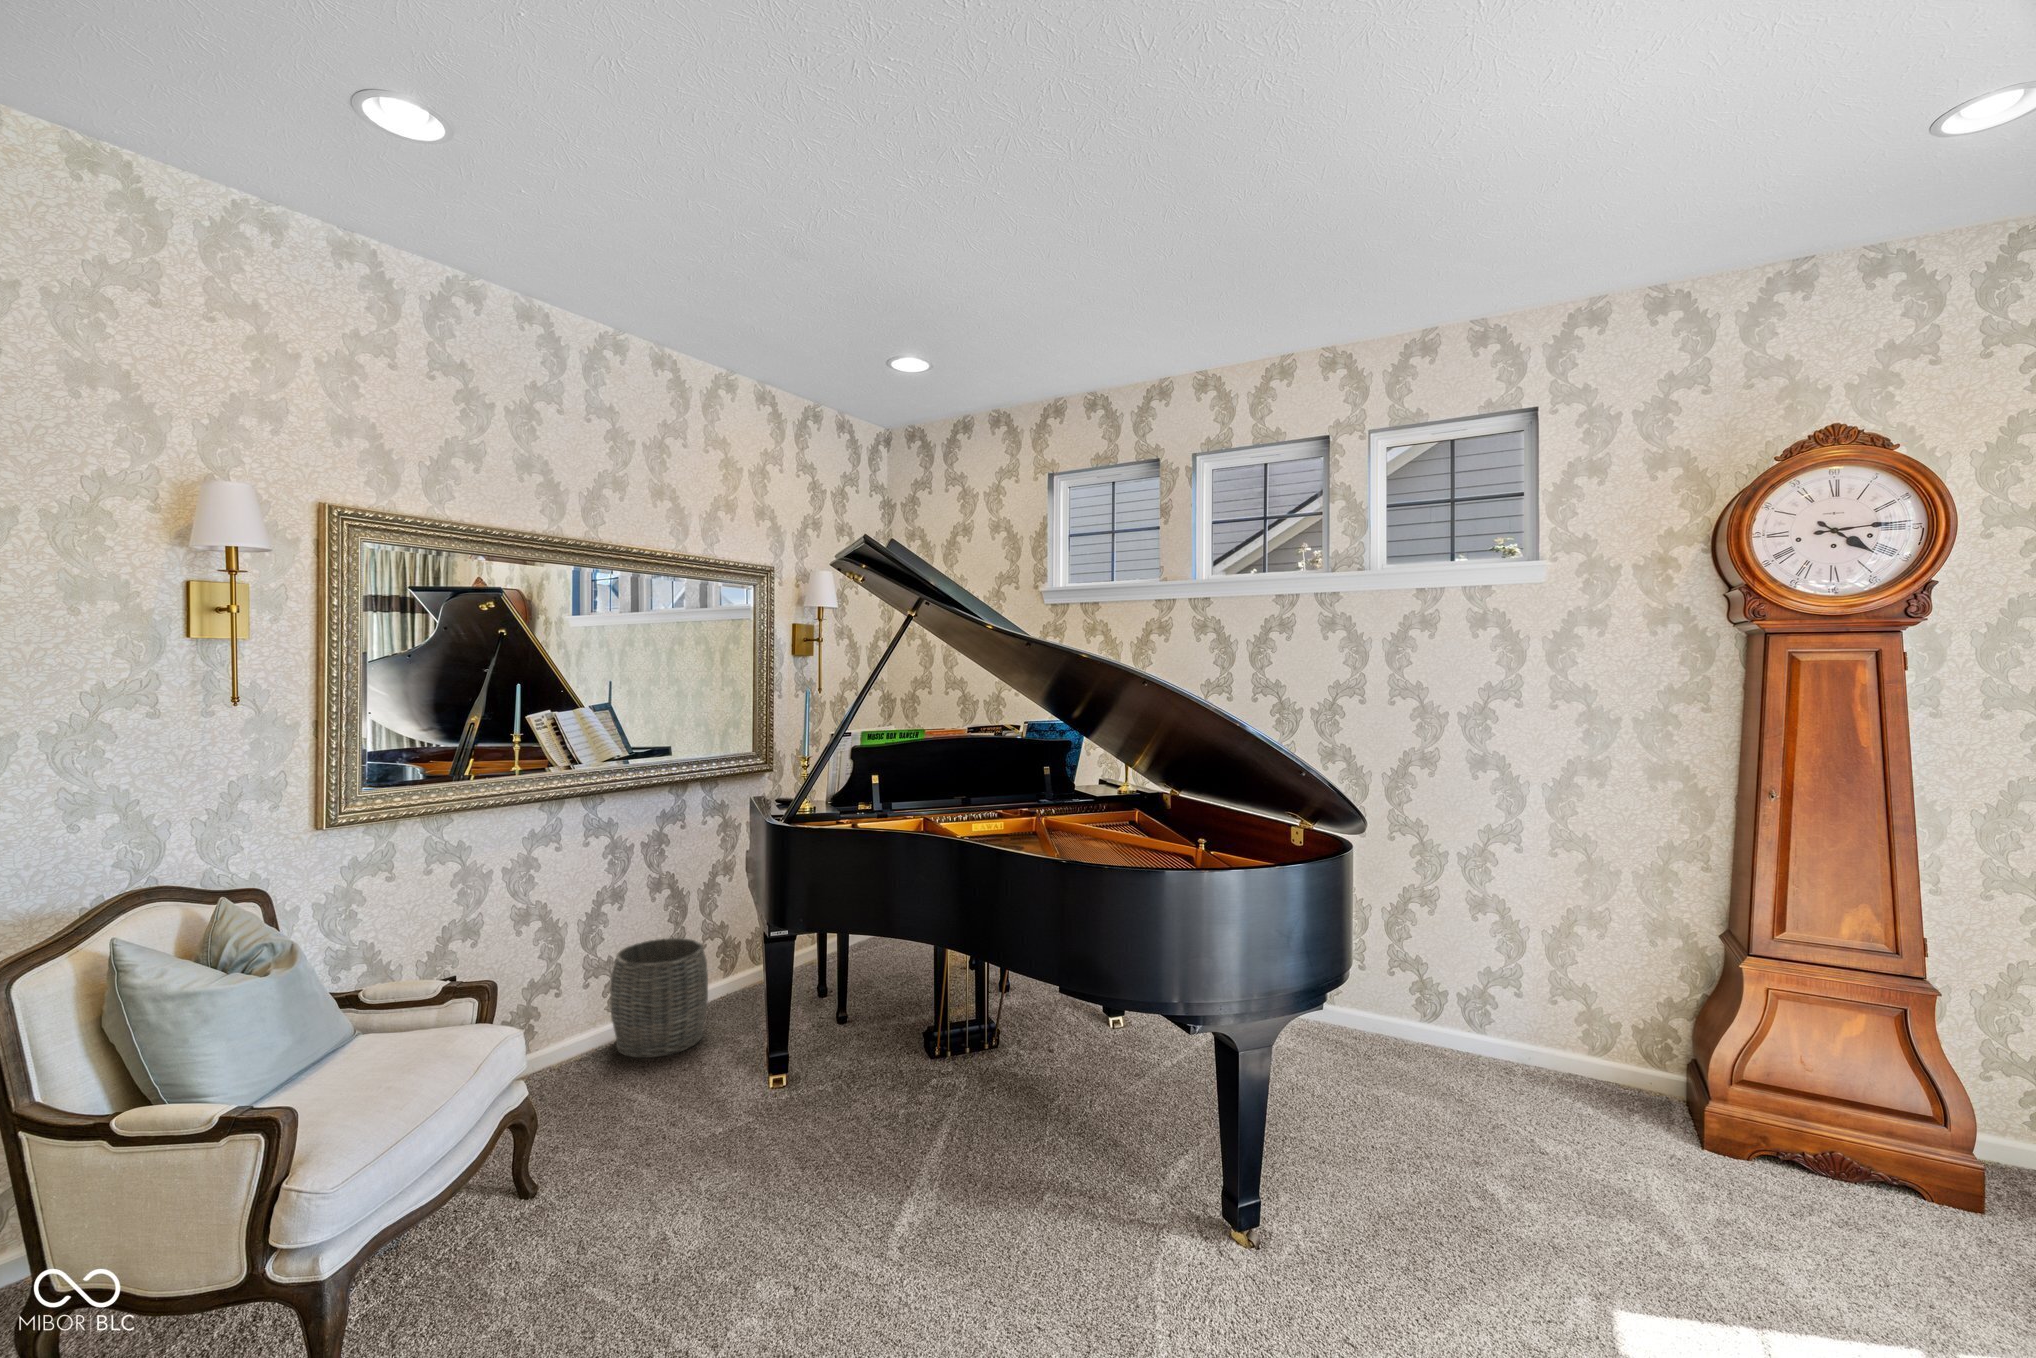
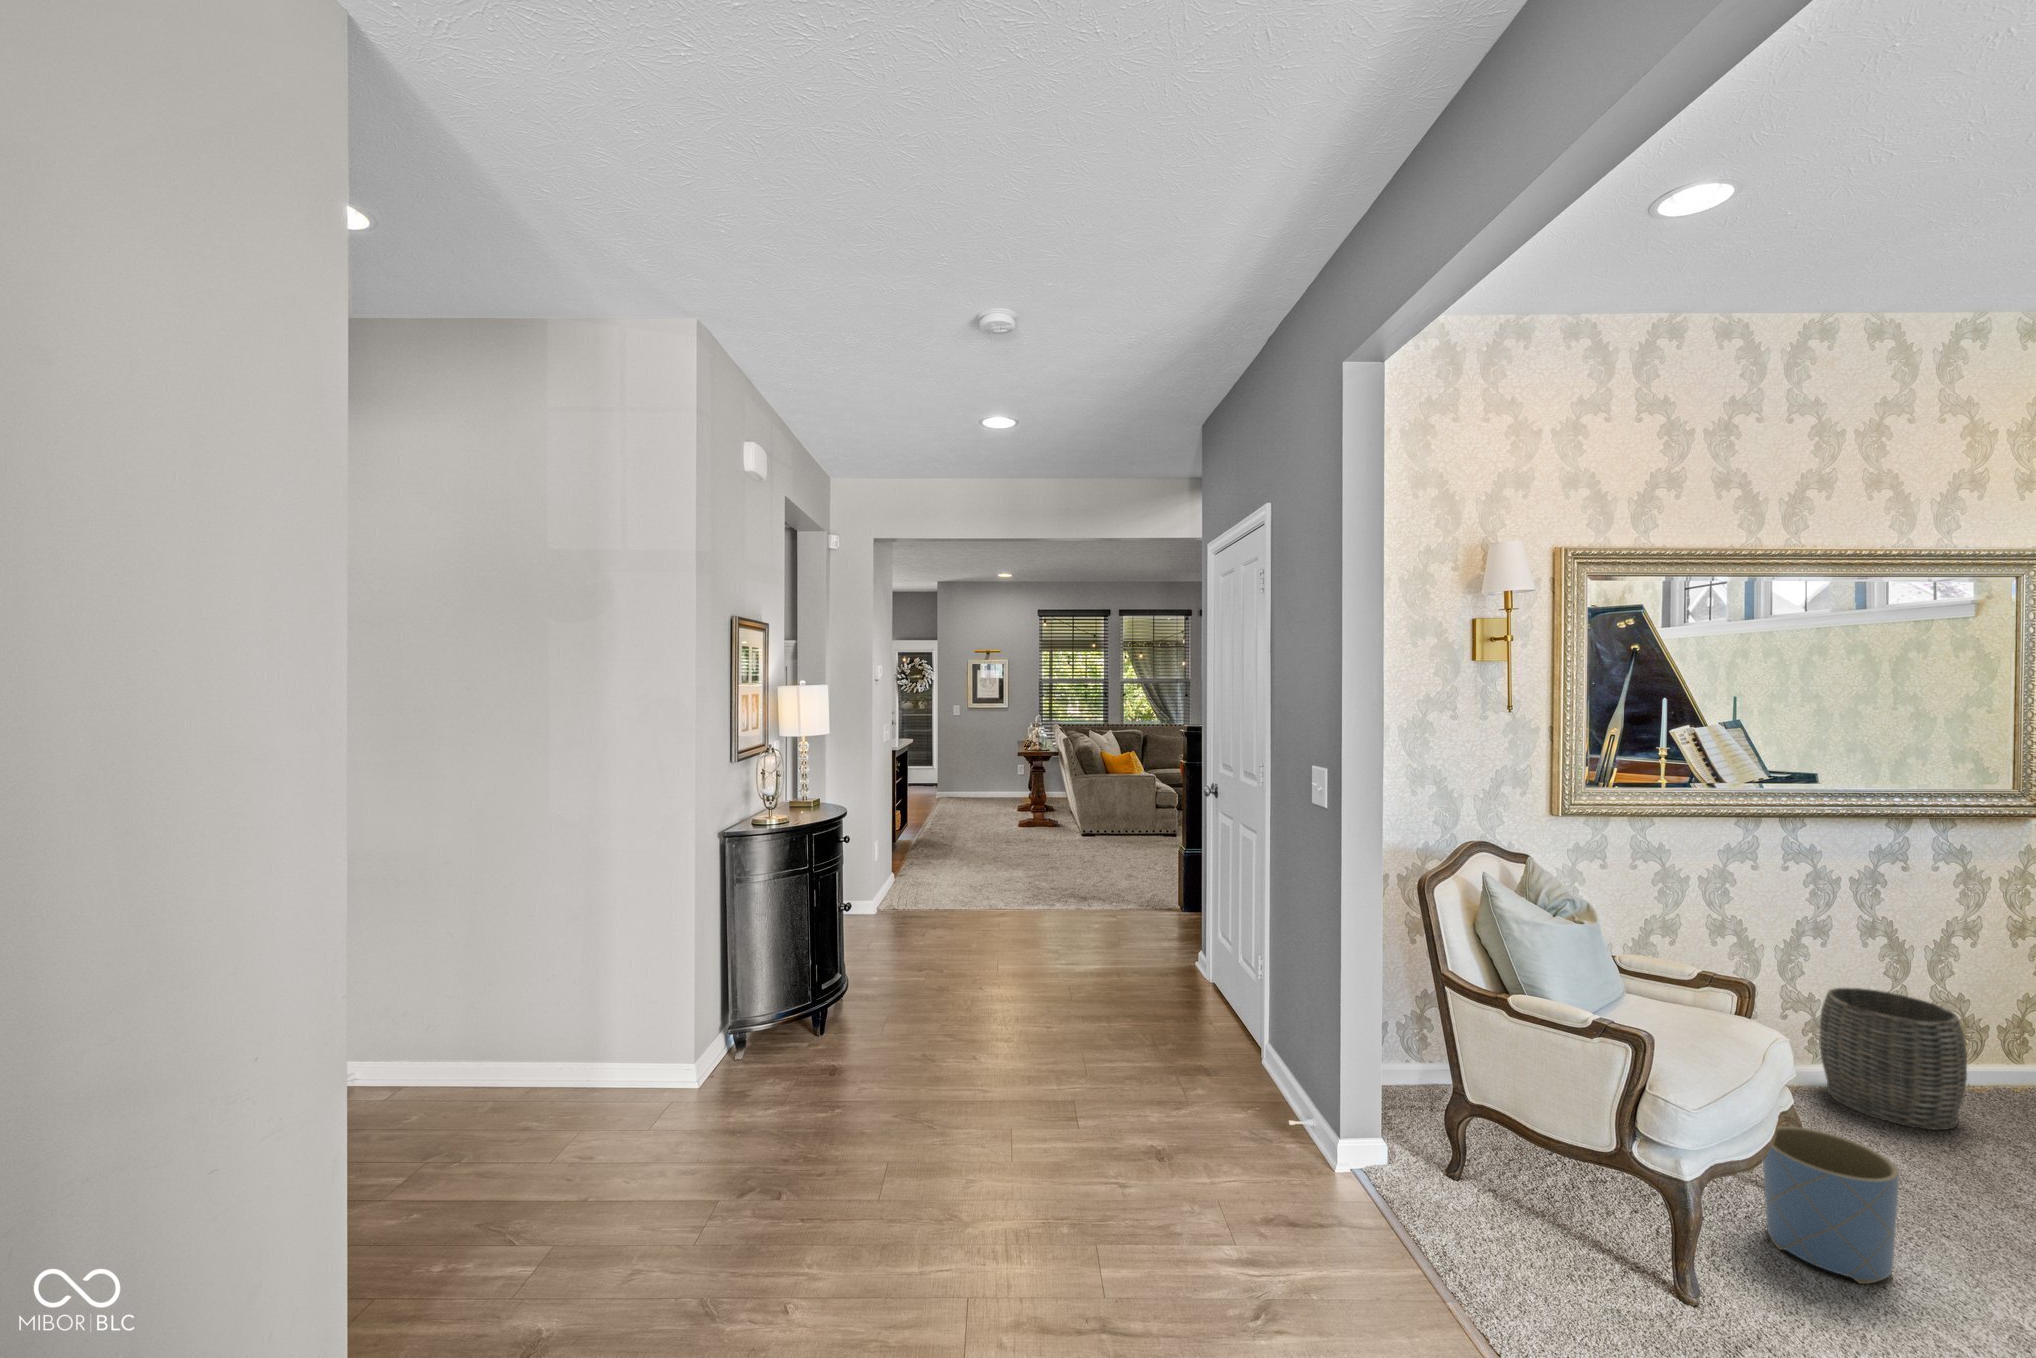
planter: none [474,1116,588,1270] -> present [1763,1126,1899,1284]

